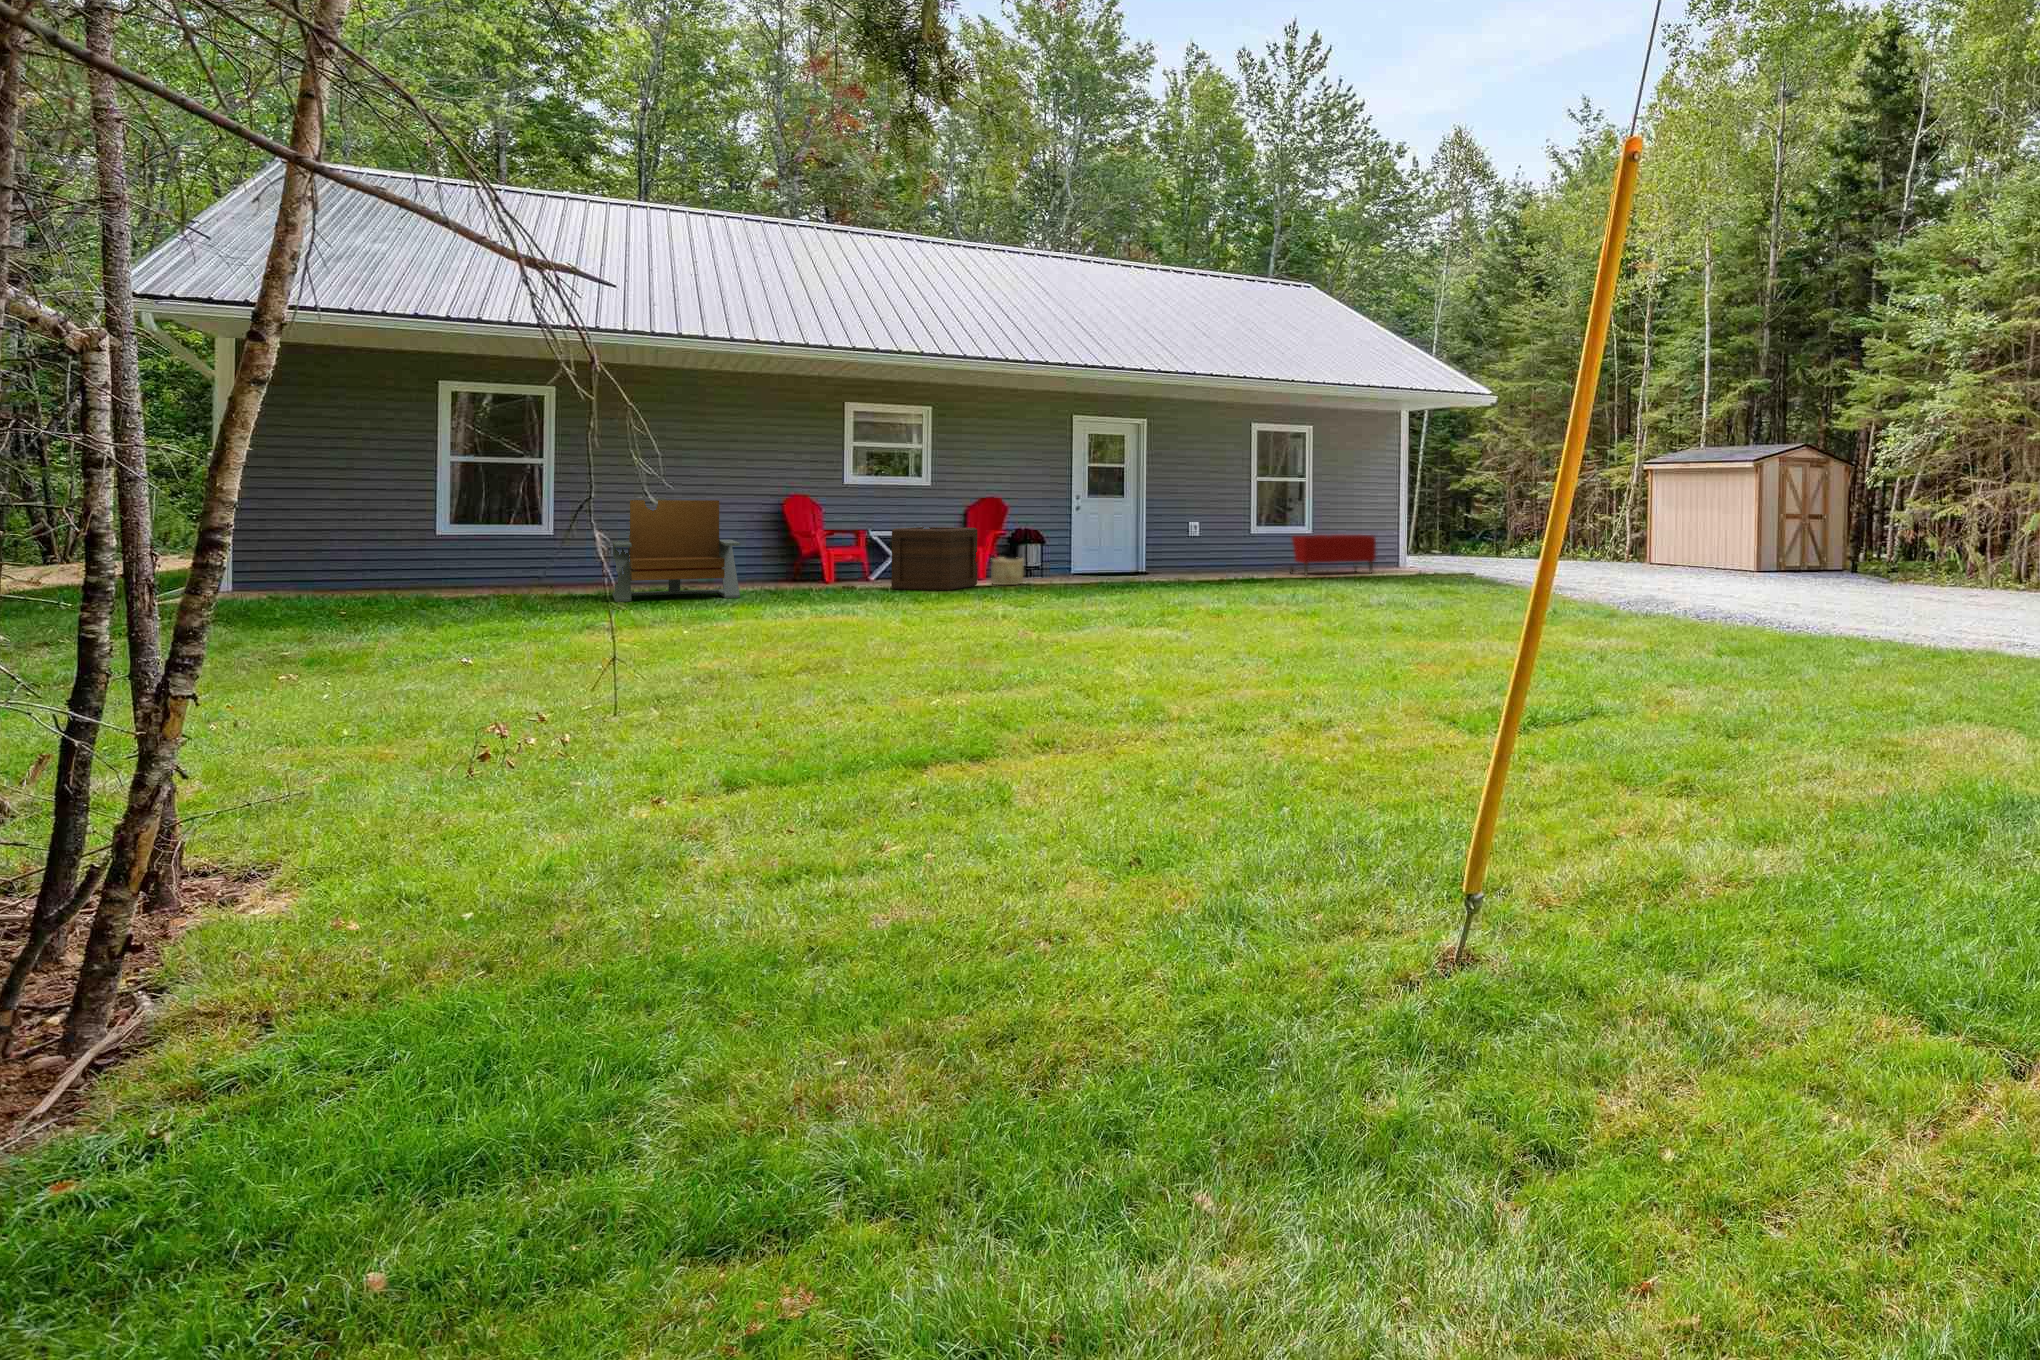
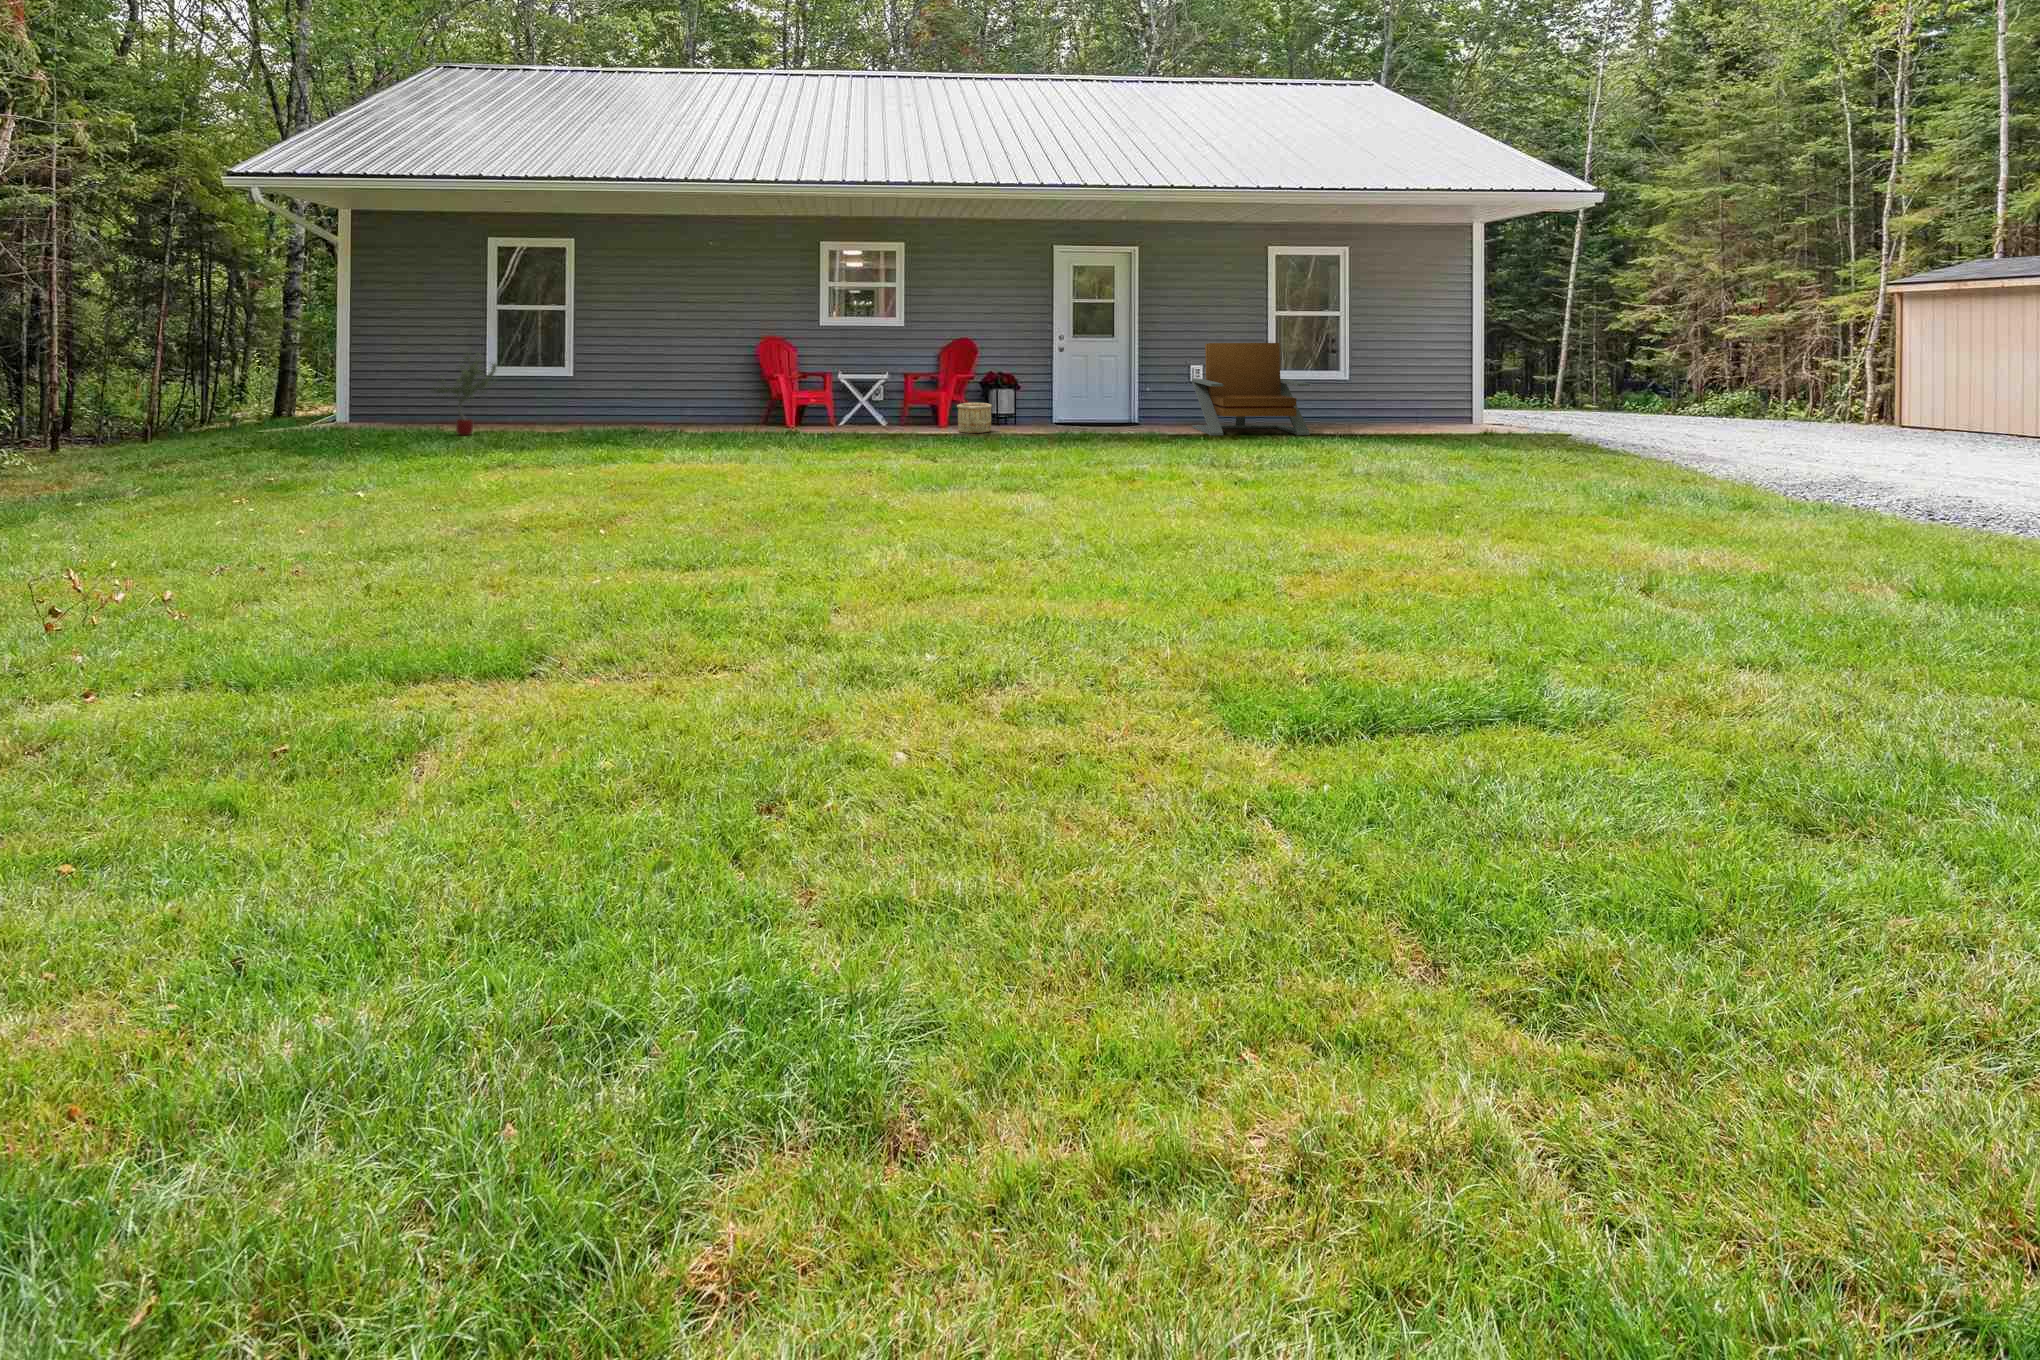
lounge chair: present [613,500,740,602] -> present [1192,343,1310,435]
potted tree: none [362,507,462,604] -> present [433,353,497,436]
wooden crate: present [891,527,977,590] -> none [853,370,941,438]
bench: present [1290,534,1376,574] -> none [1312,380,1428,430]

